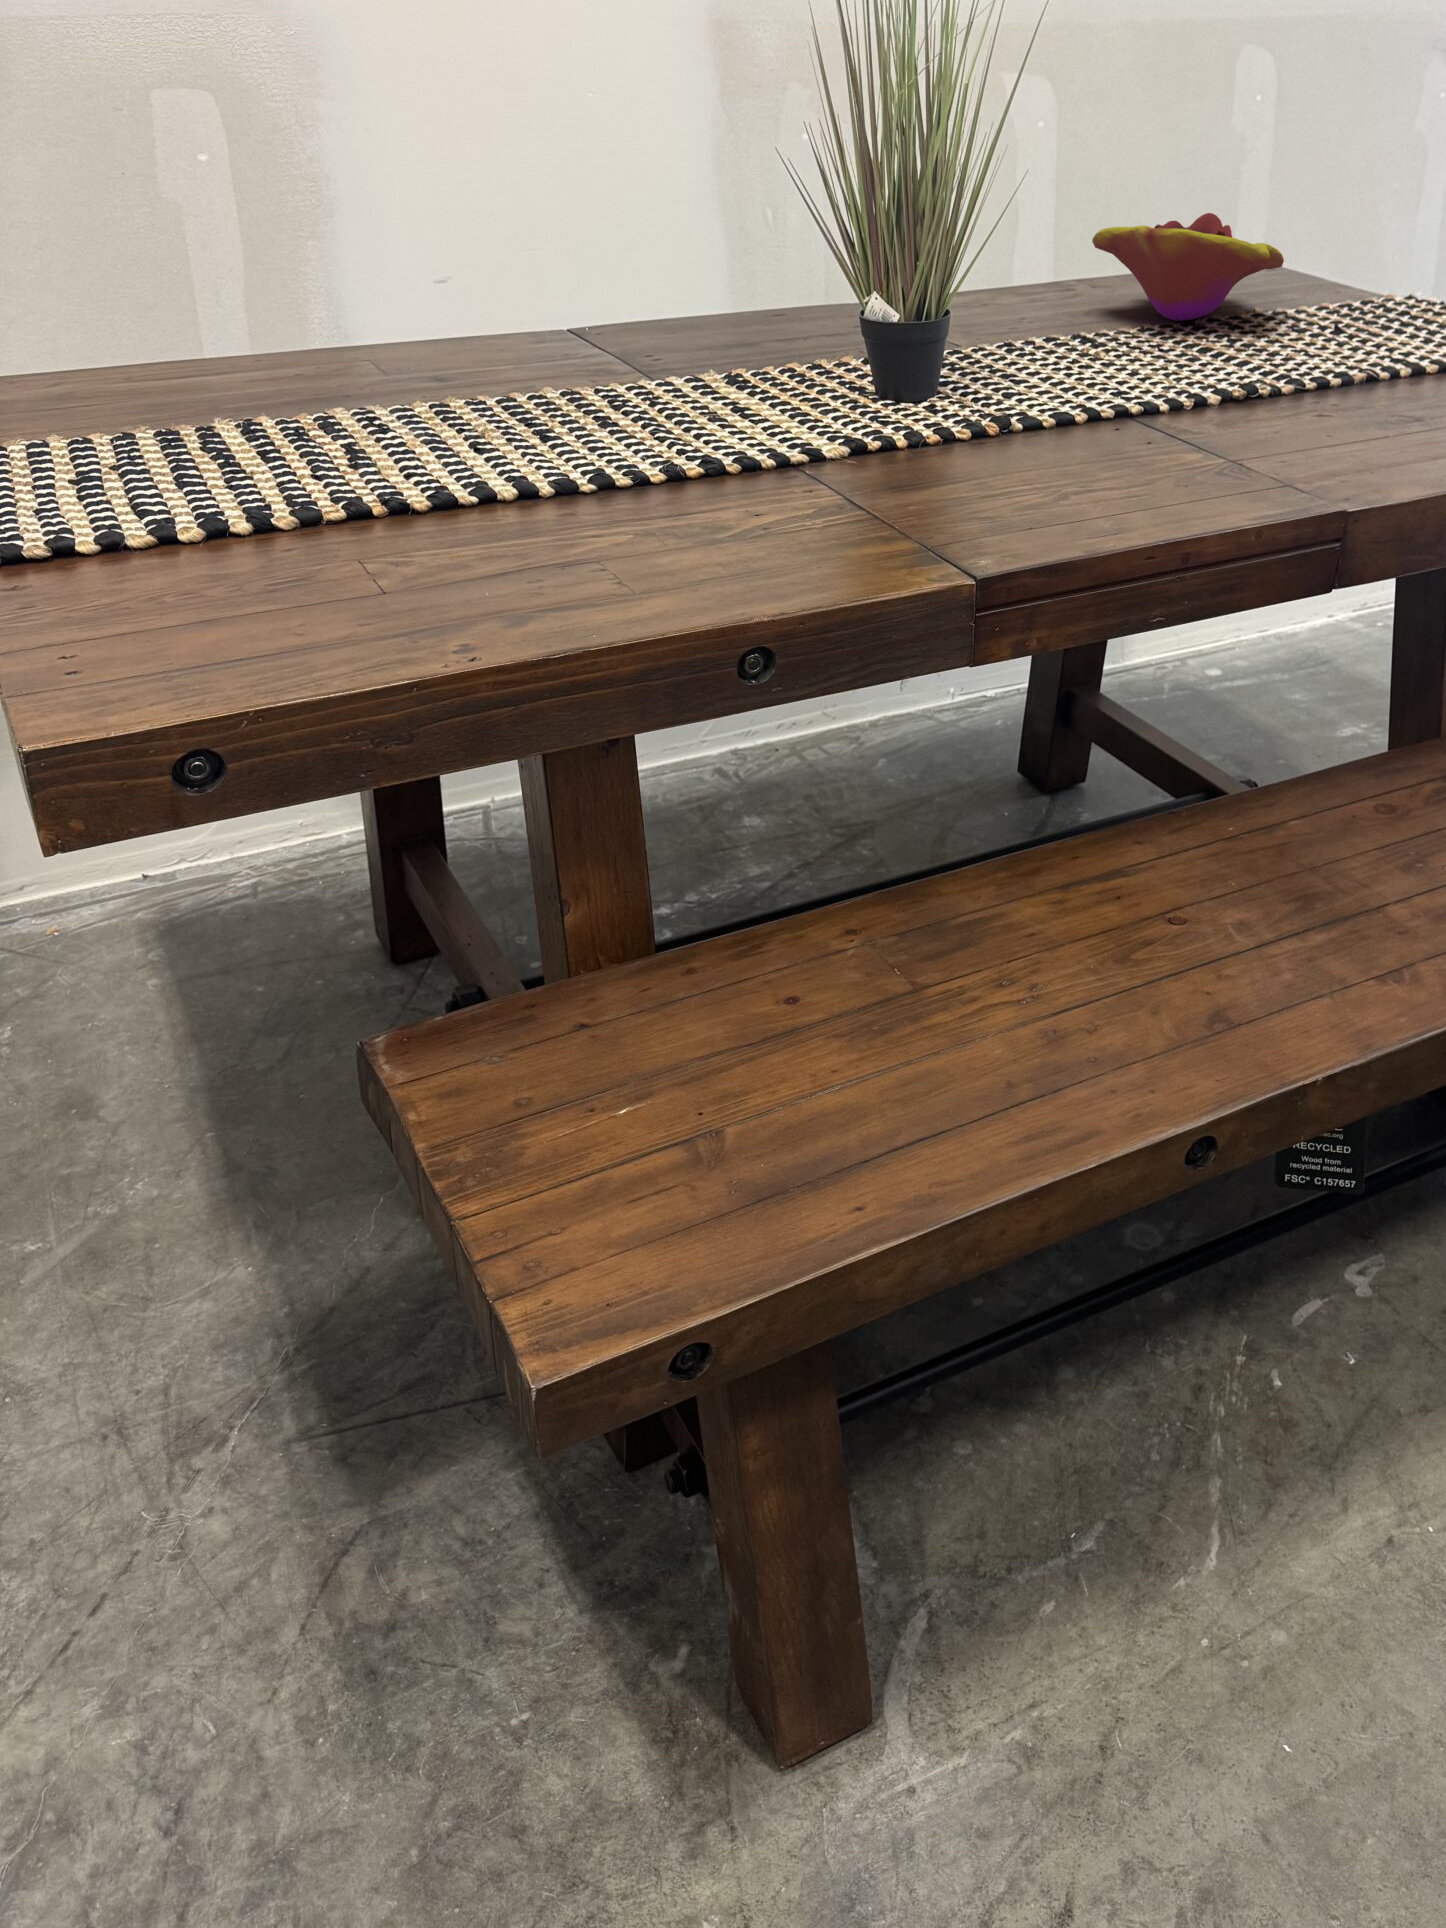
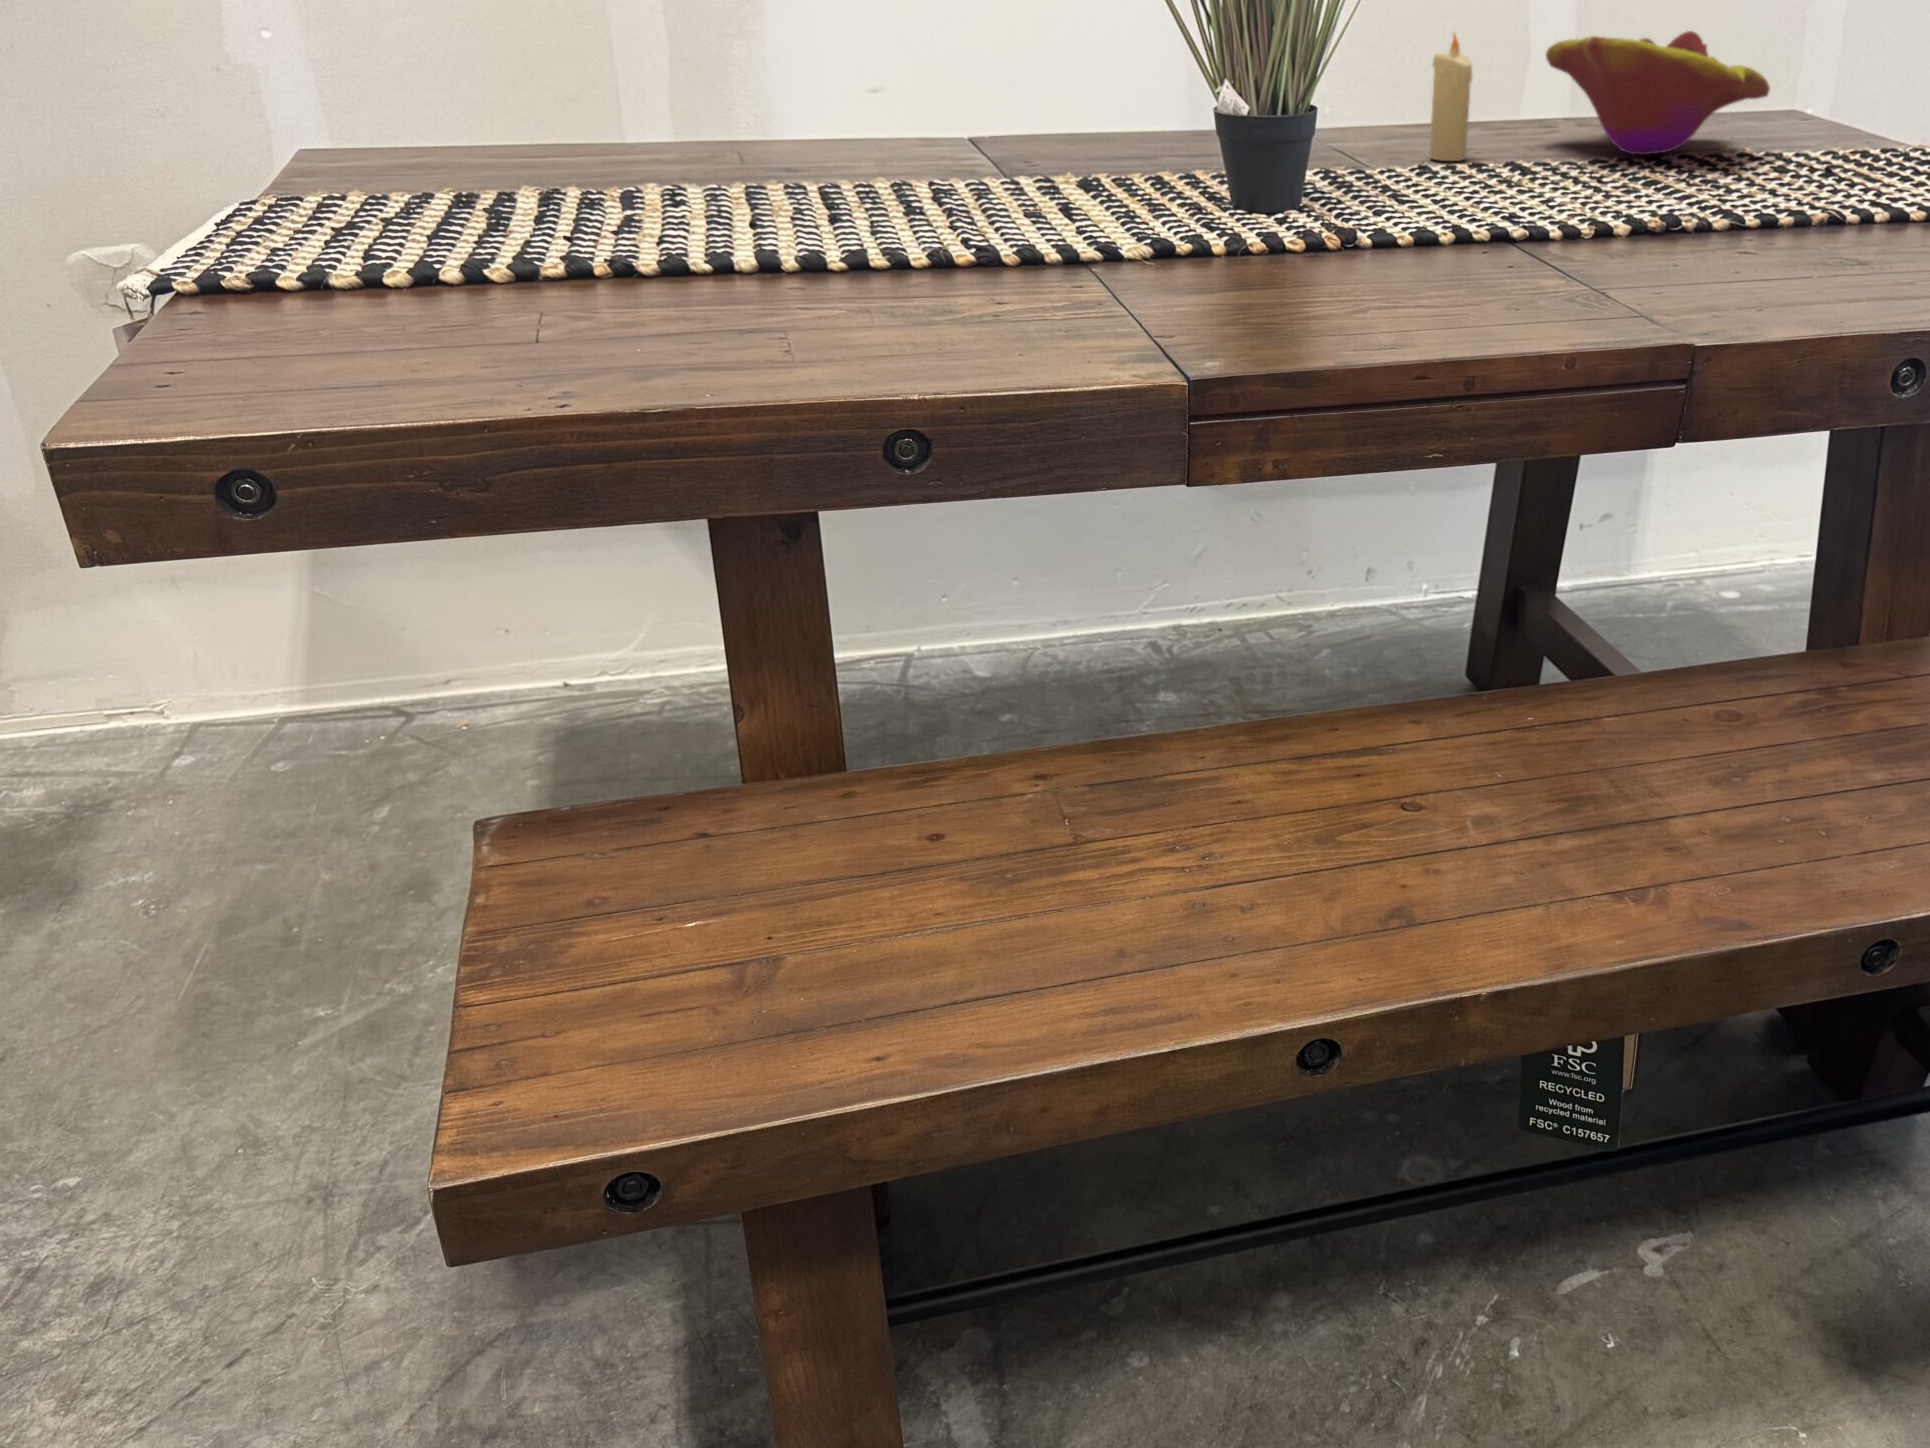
candle: none [1011,228,1047,338] -> present [1430,34,1472,161]

